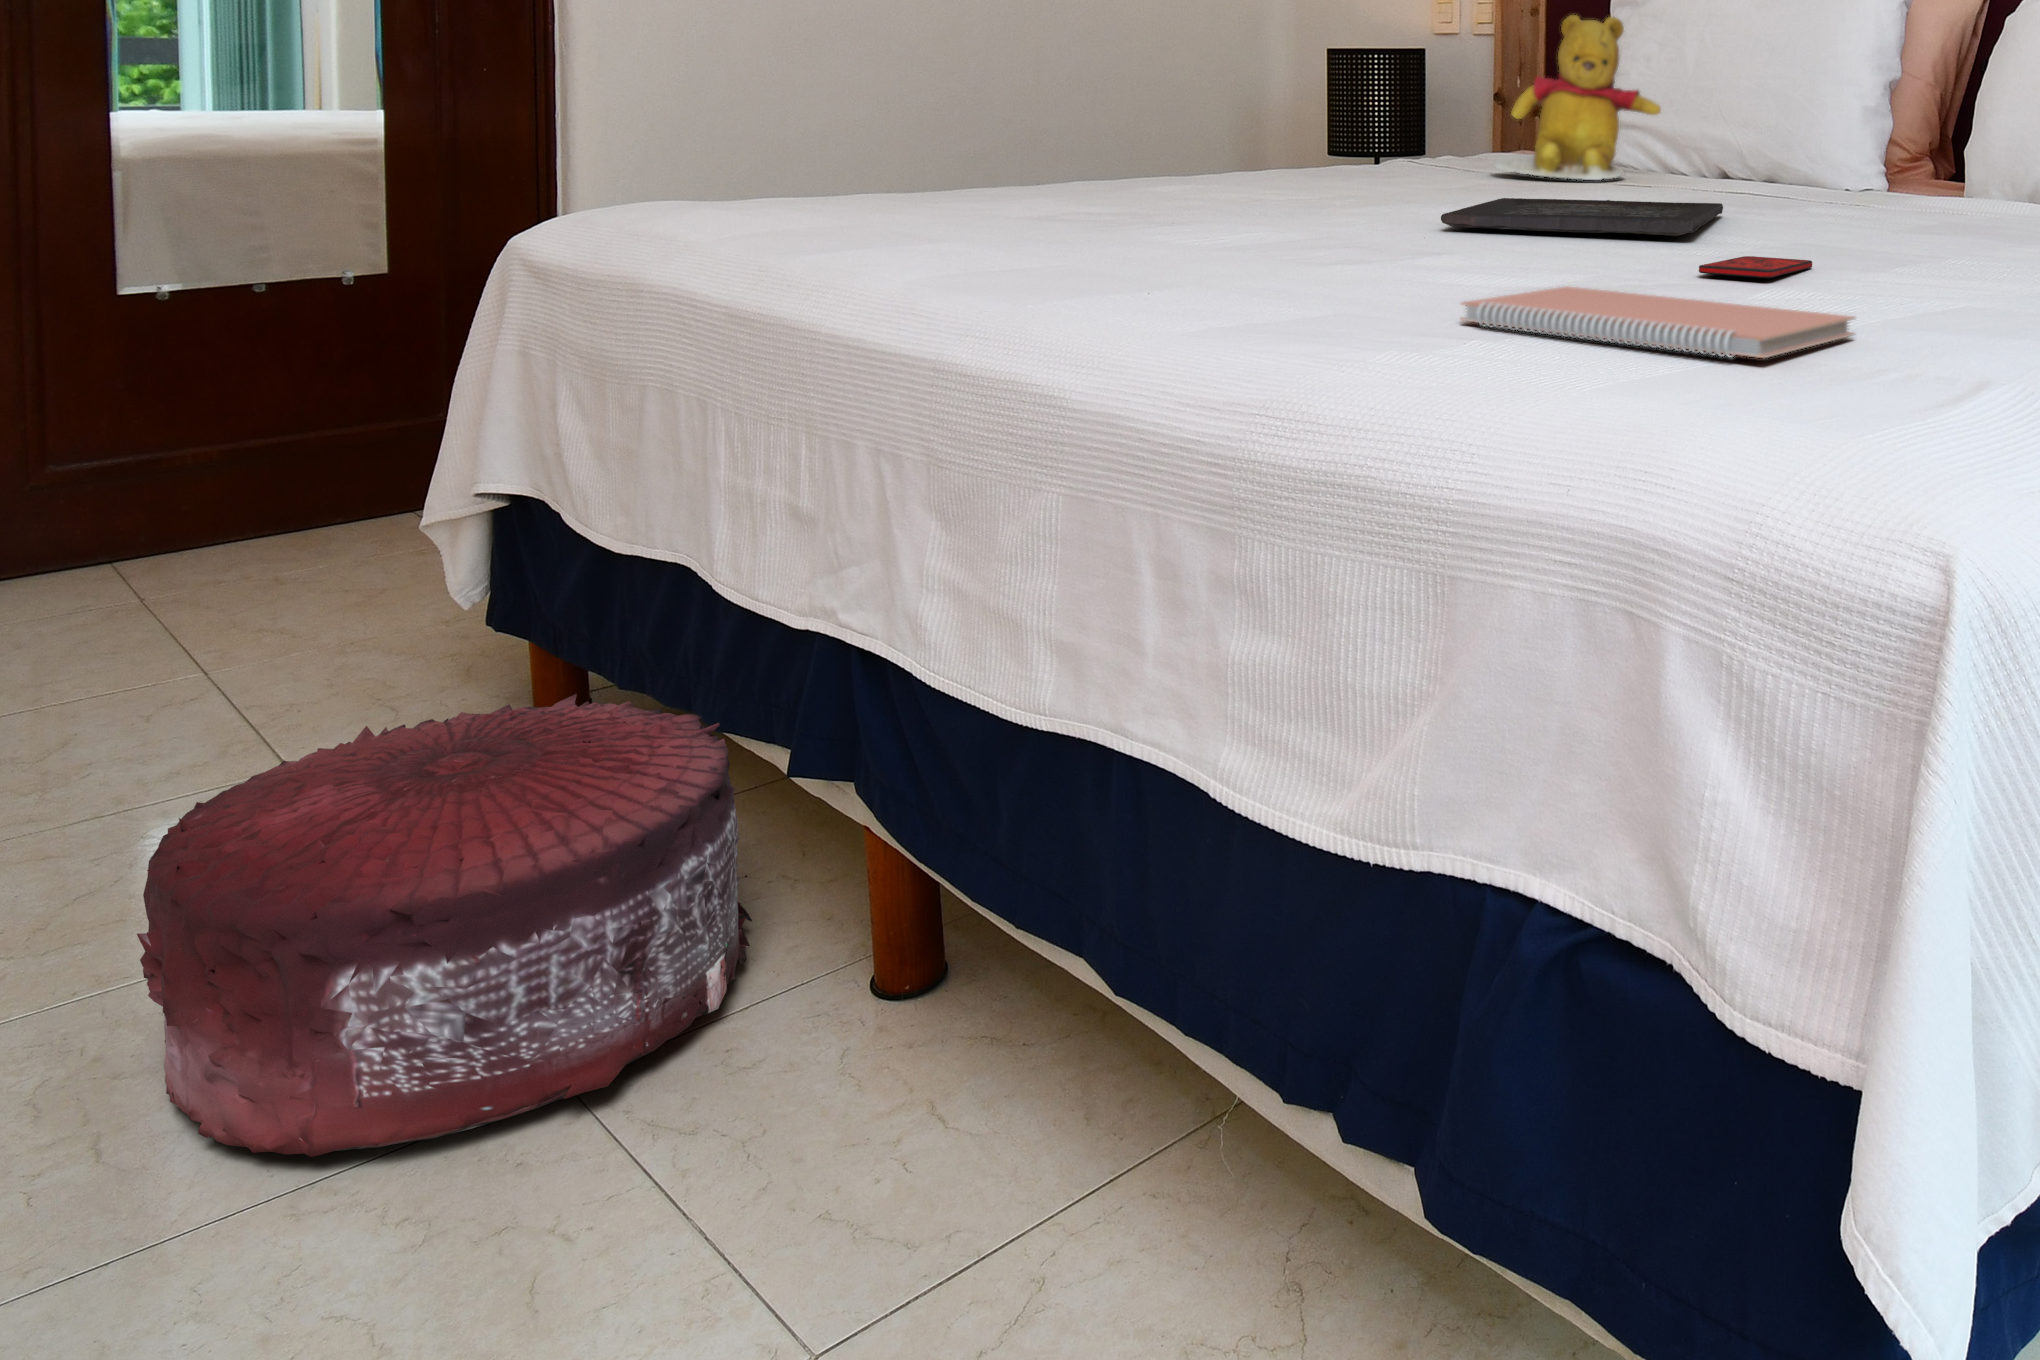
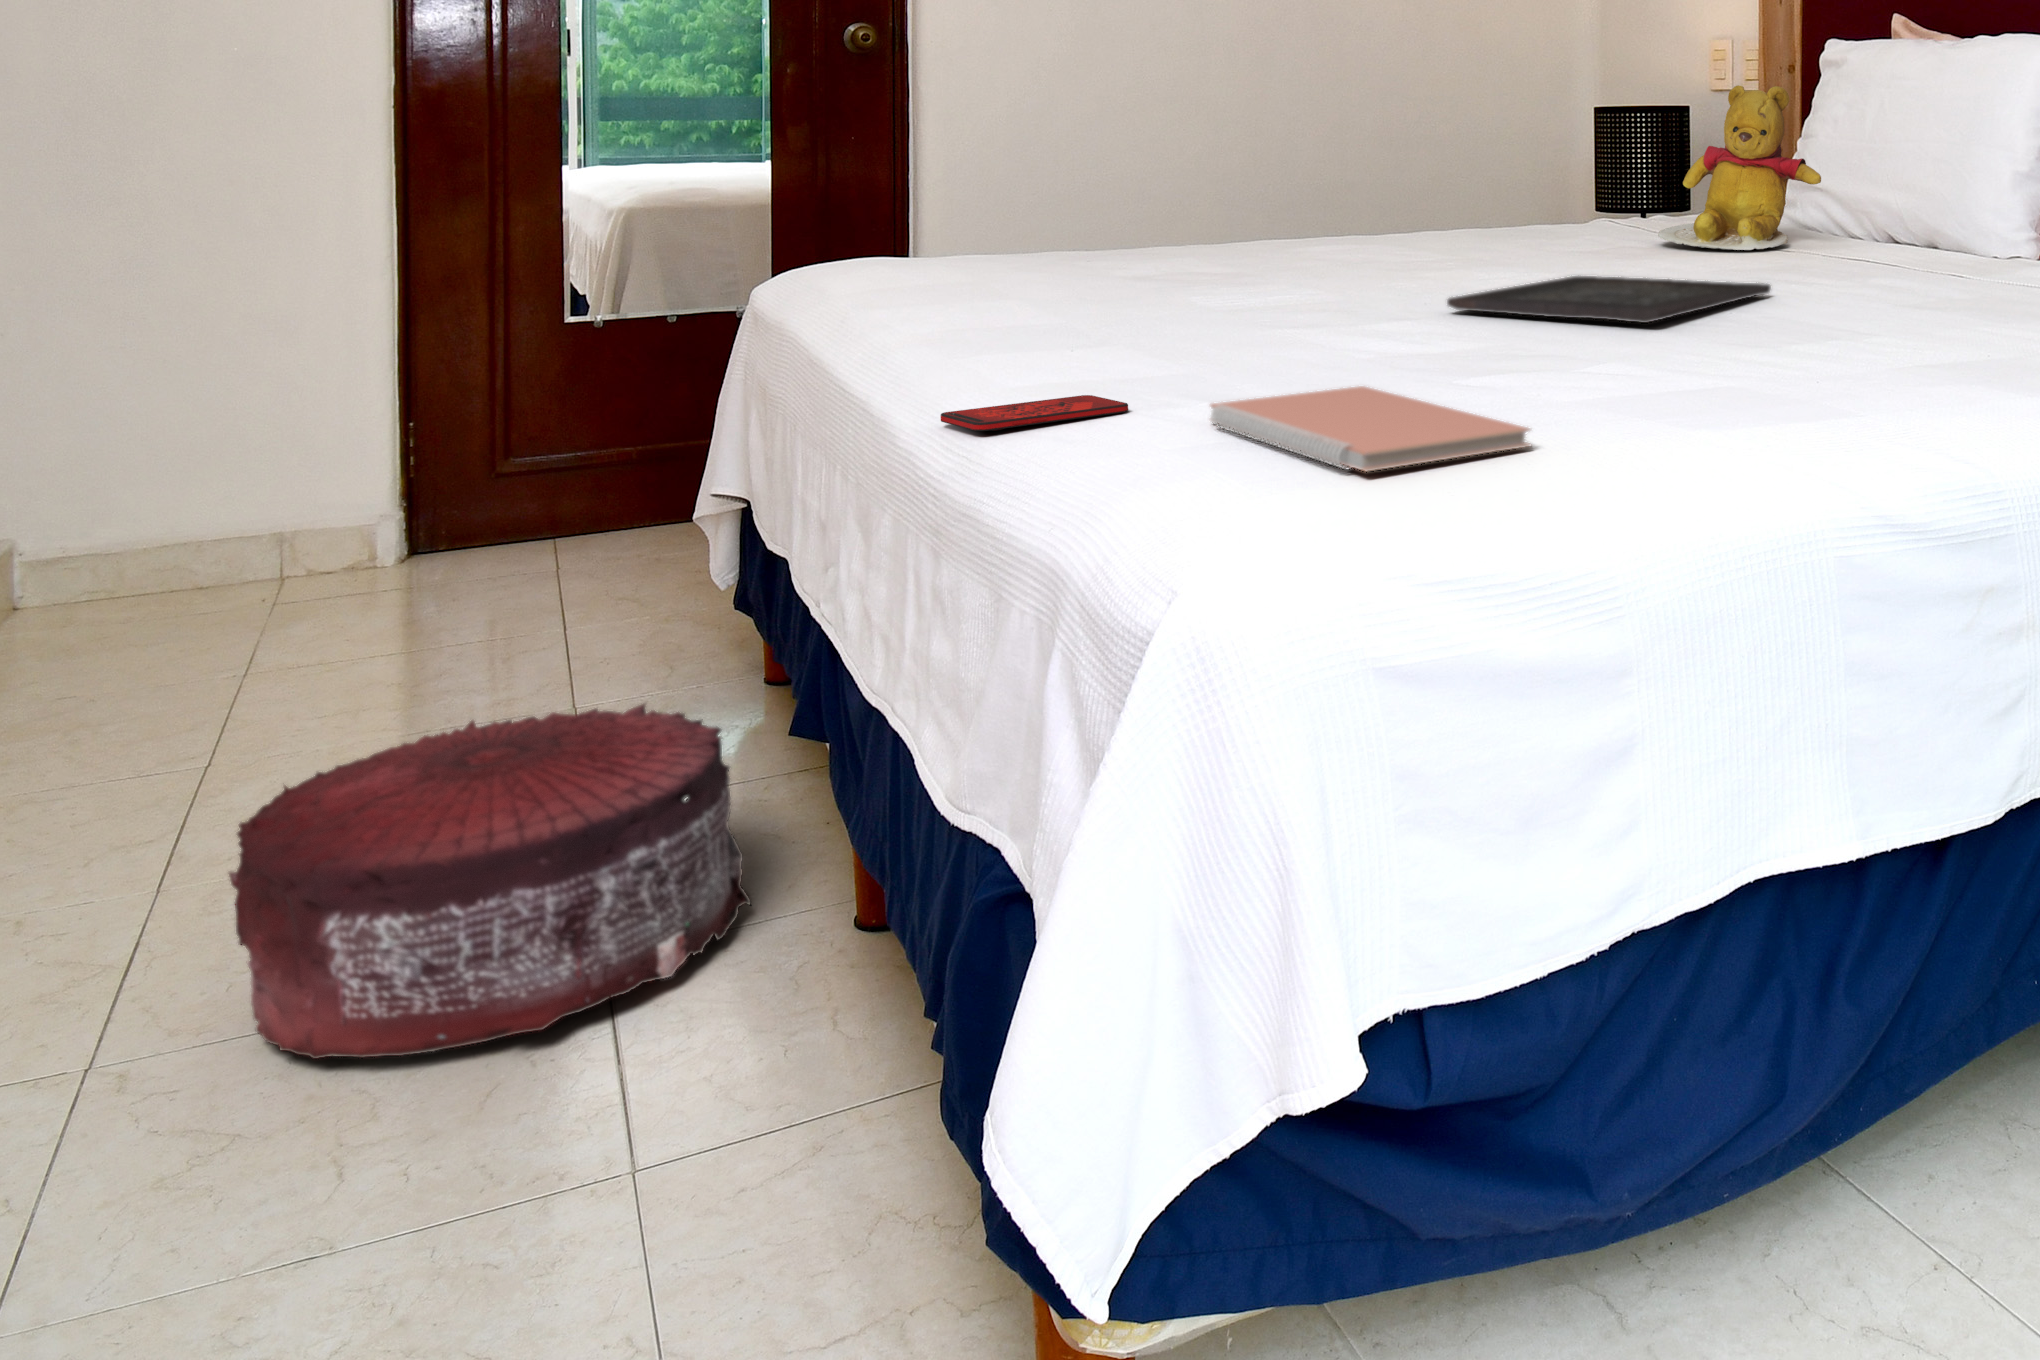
smartphone: present [1699,256,1812,278] -> present [941,395,1128,431]

